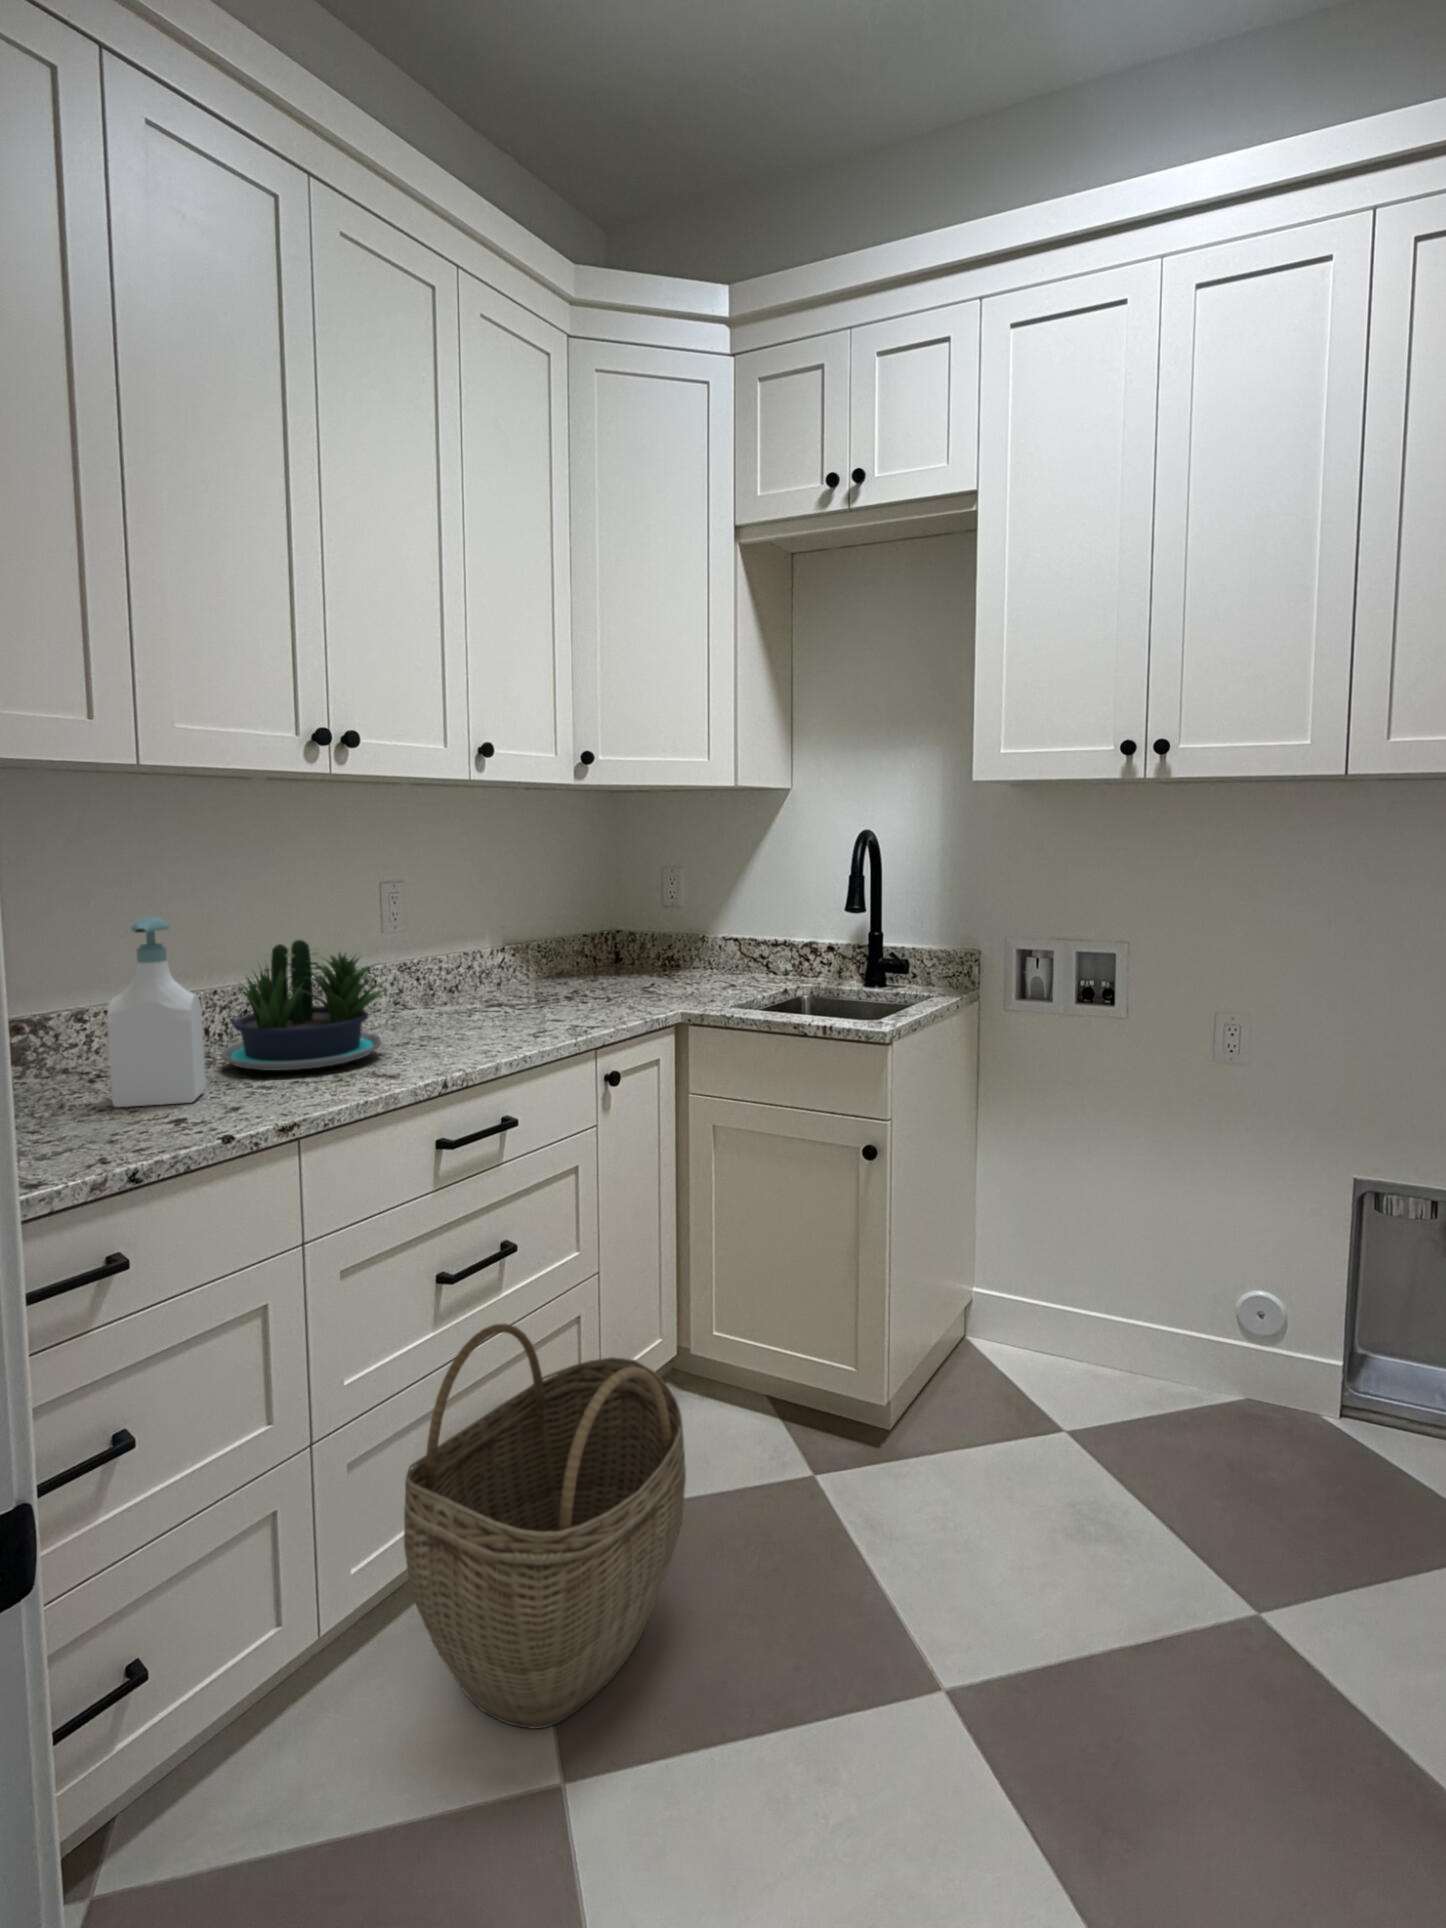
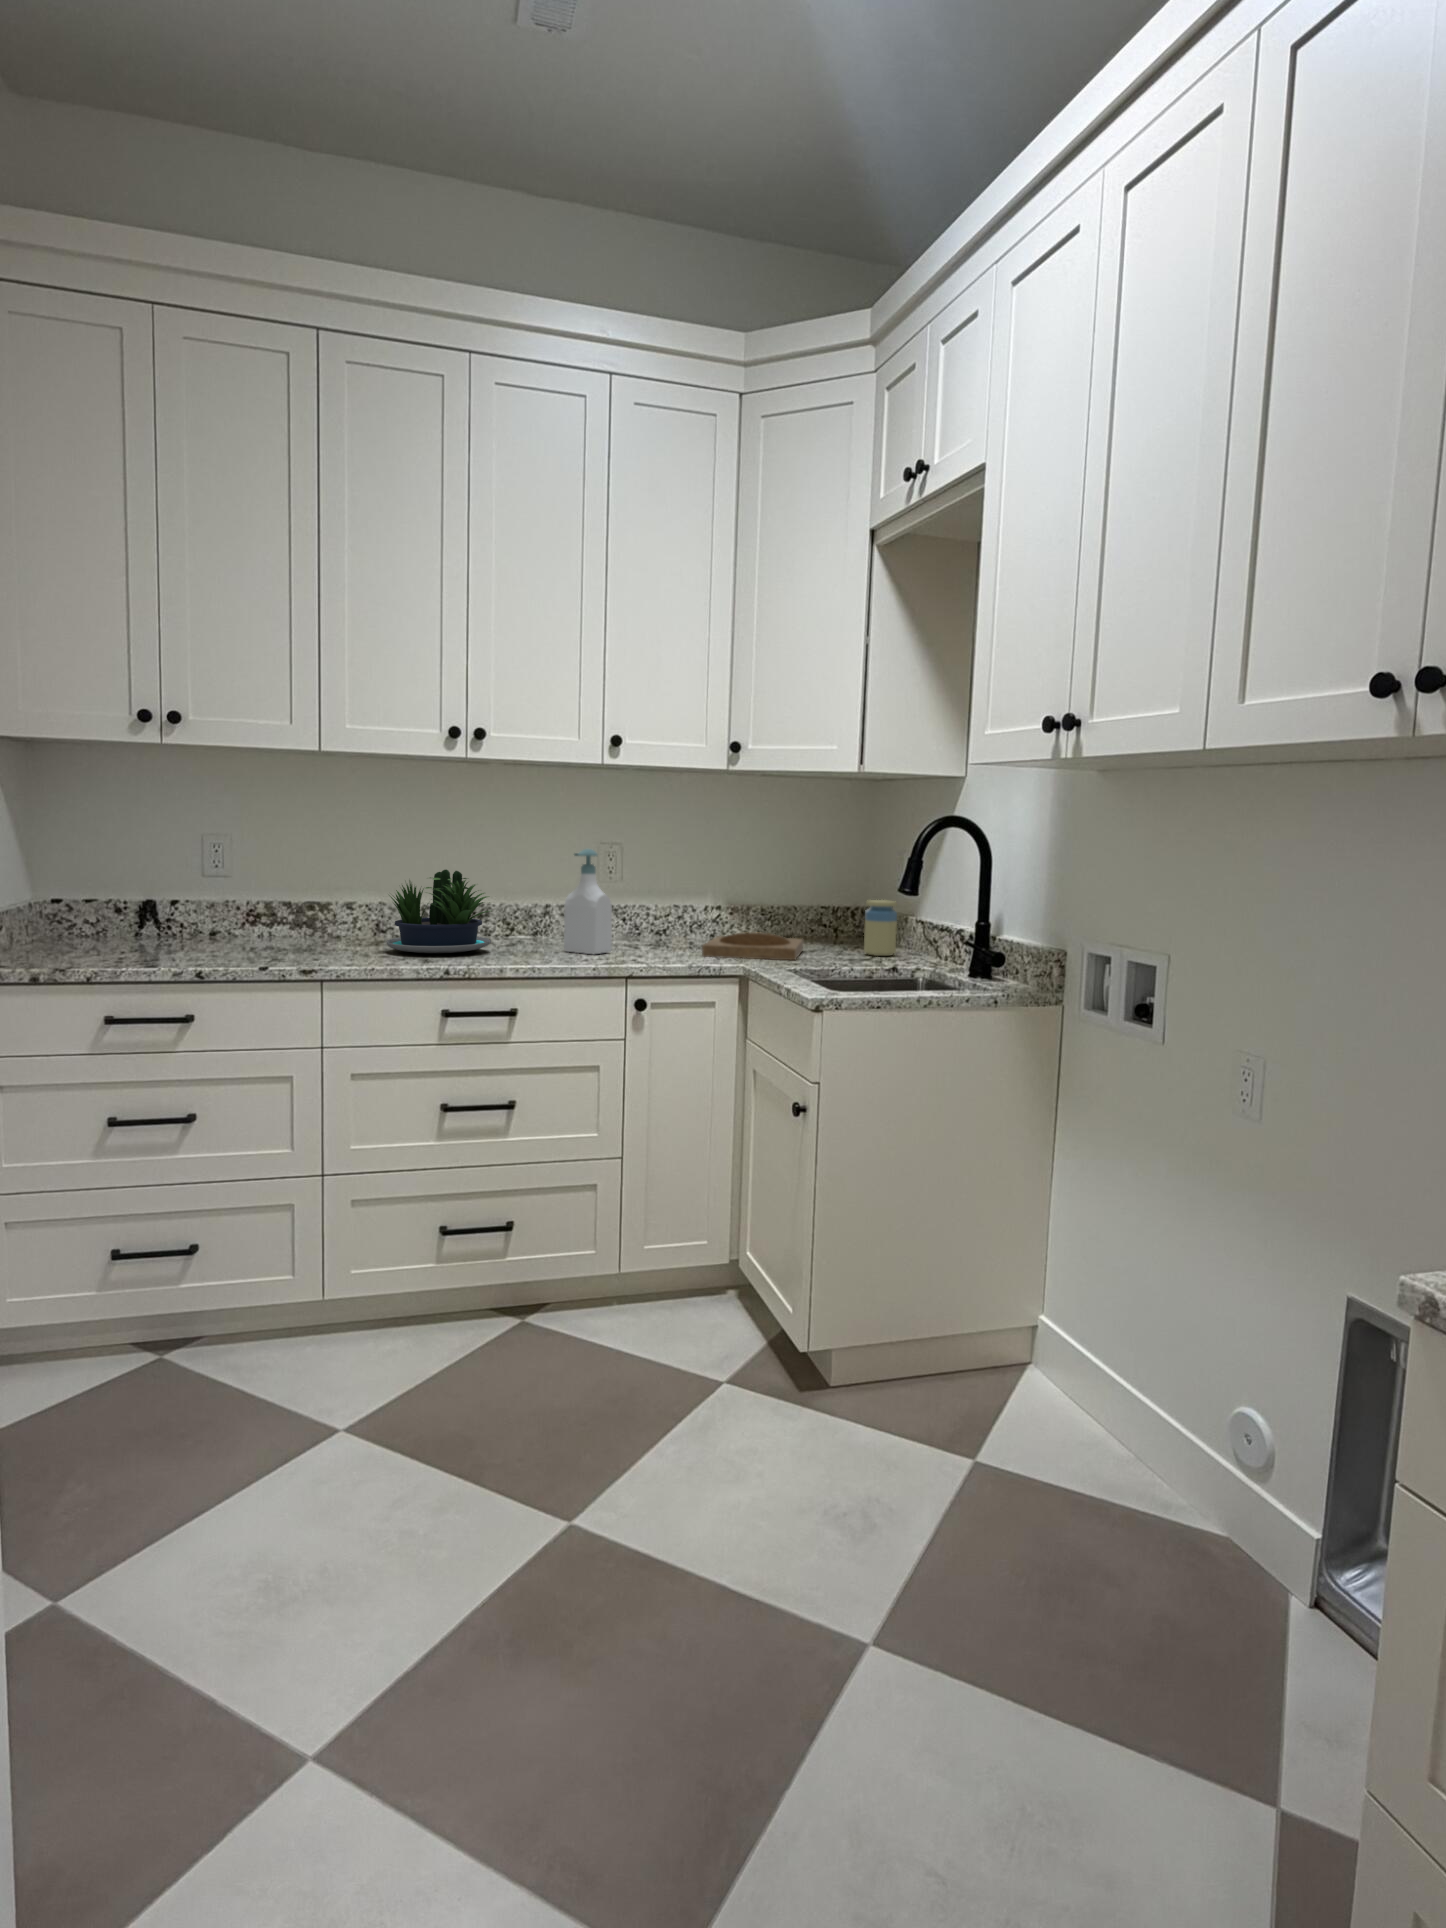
soap bottle: present [107,917,206,1107] -> present [564,849,612,954]
jar: none [682,923,714,981] -> present [864,900,897,956]
tray: none [538,973,680,1010] -> present [702,932,803,960]
woven basket: present [404,1323,686,1729] -> none [319,1148,540,1425]

